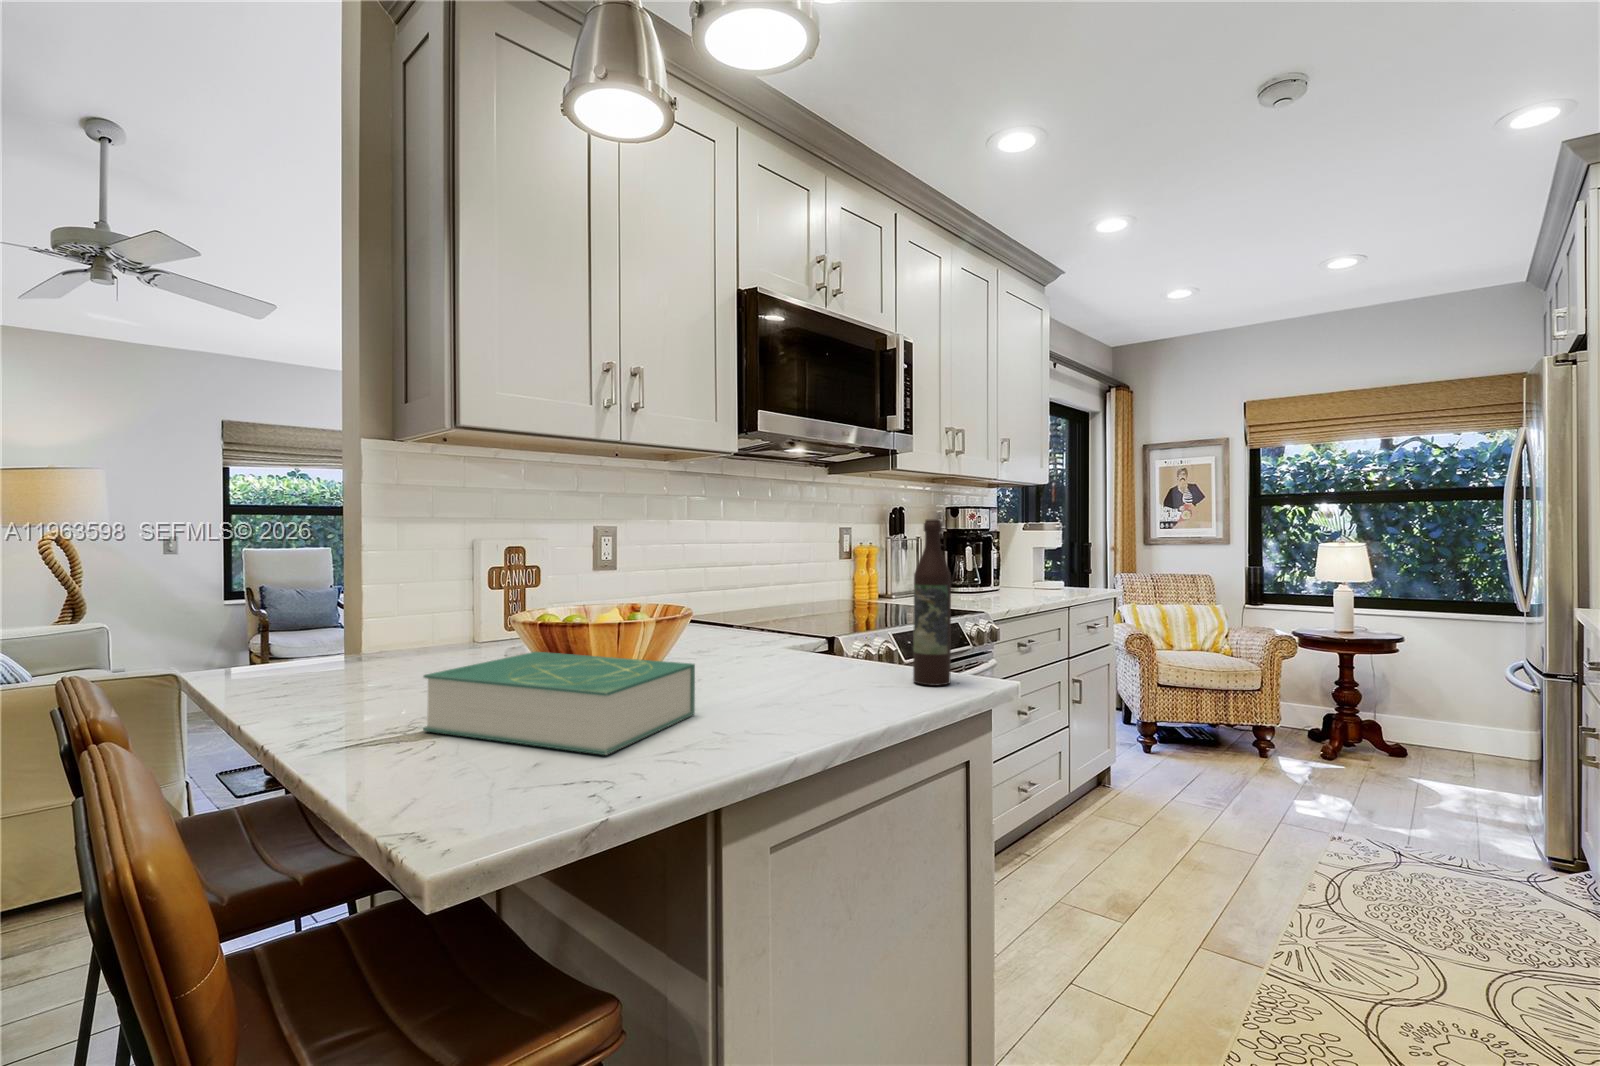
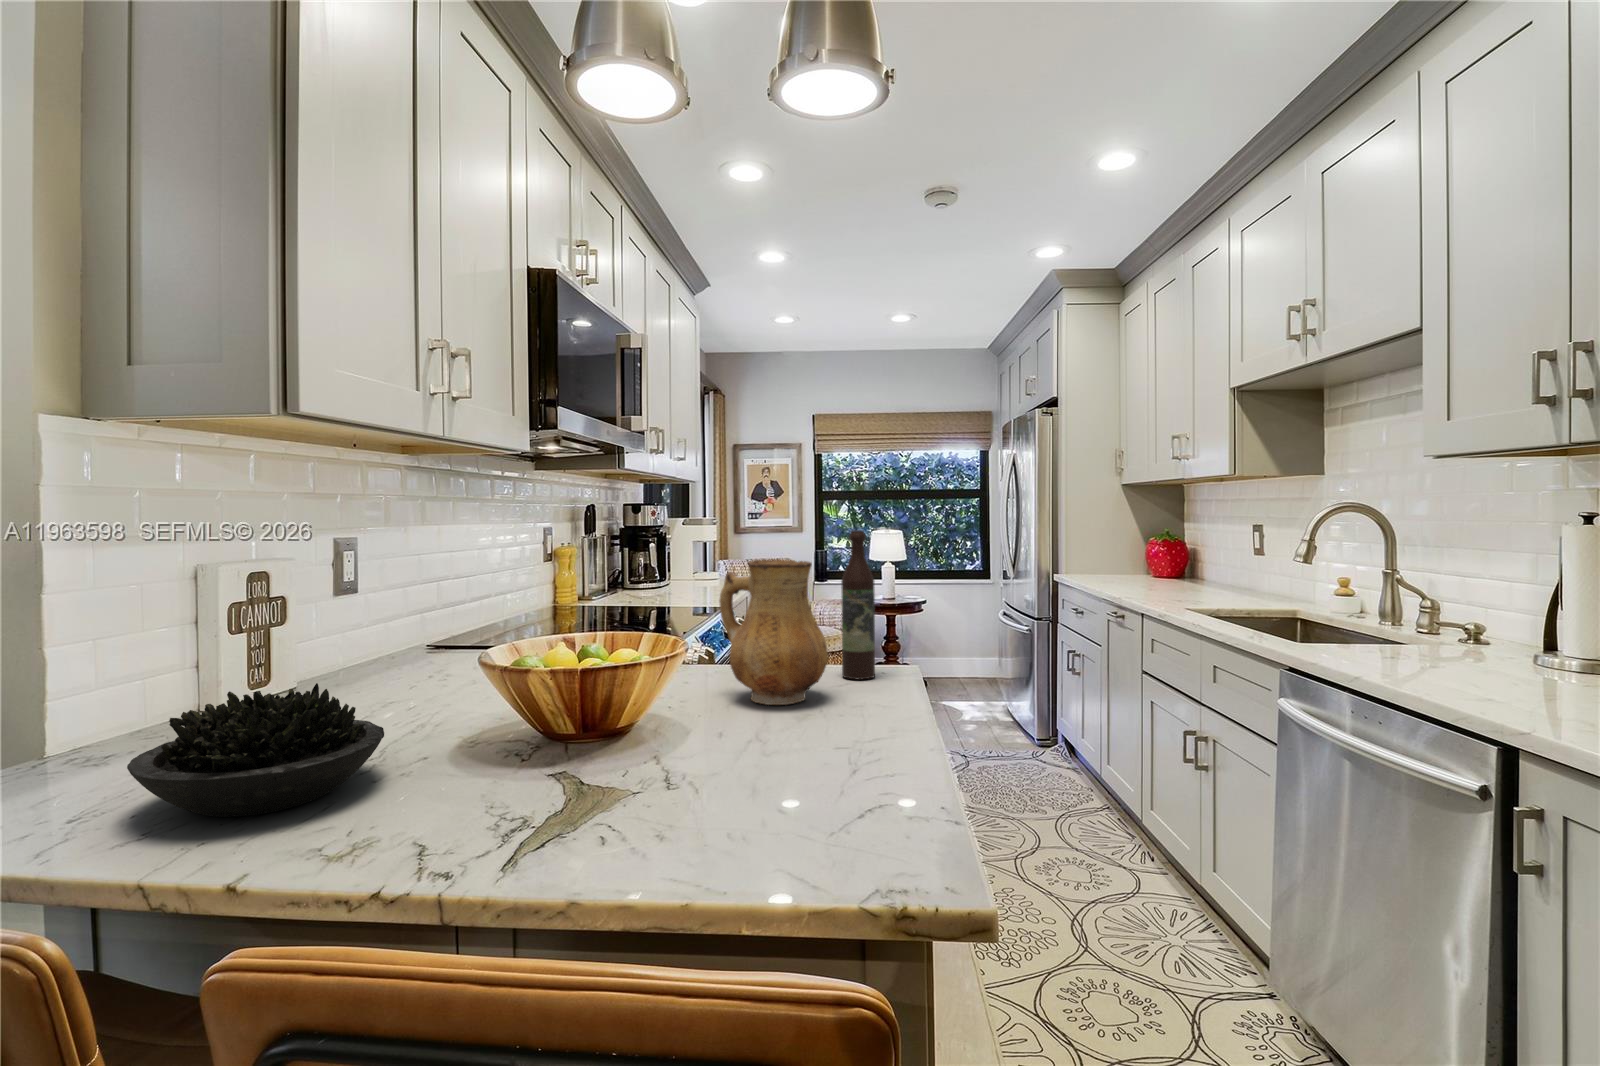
ceramic pitcher: none [753,546,852,693] -> present [719,560,828,705]
succulent plant: none [292,612,454,693] -> present [127,683,384,817]
book: present [423,652,695,755] -> none [550,689,815,823]

